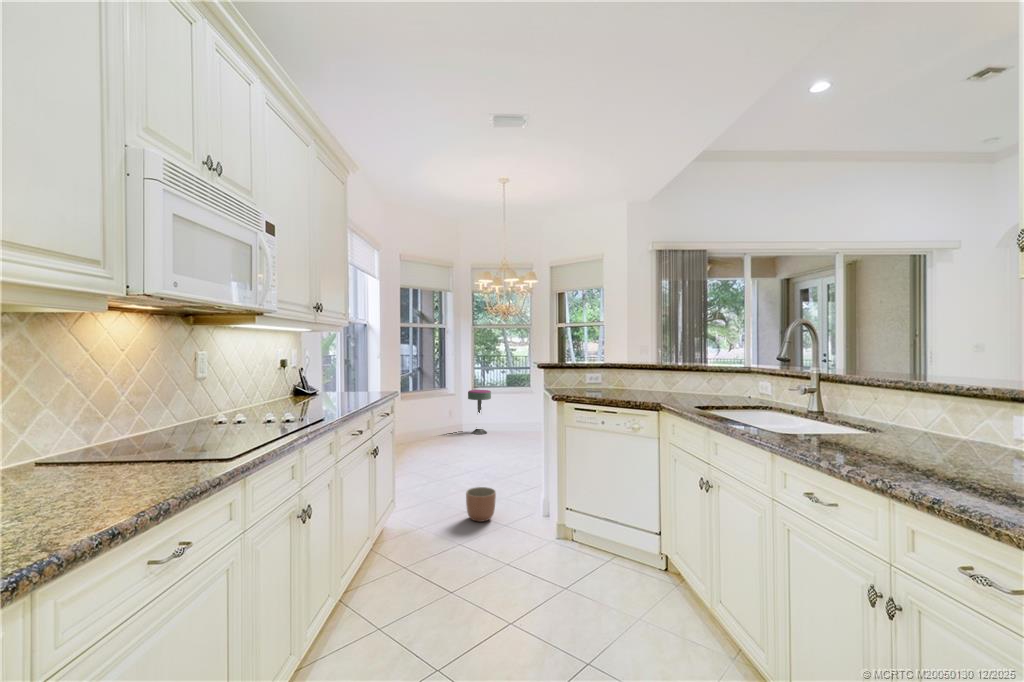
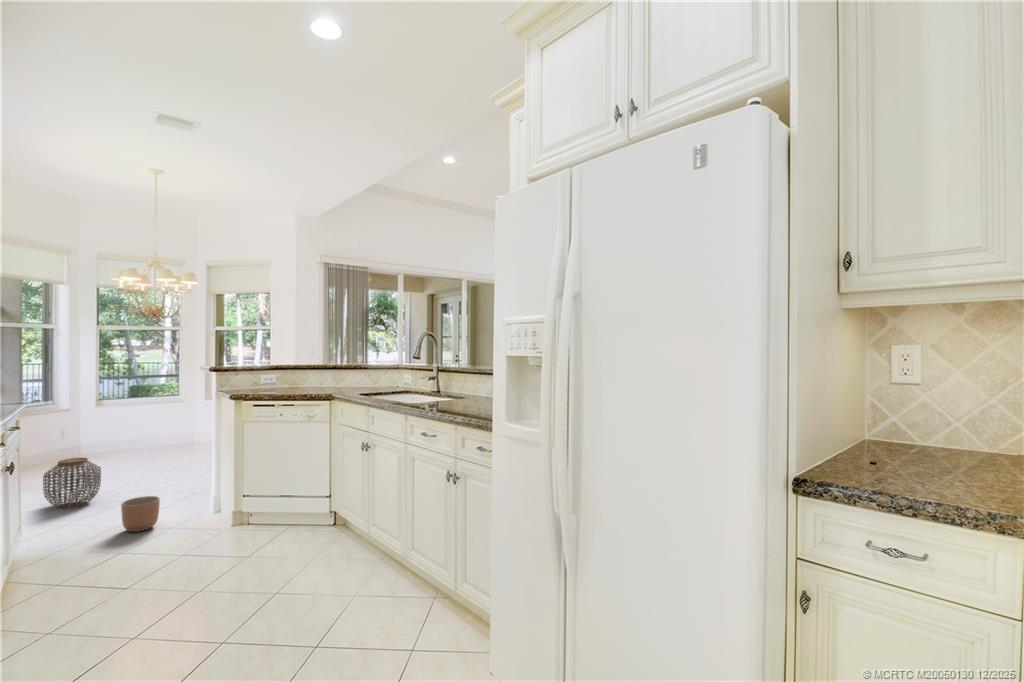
bar stool: present [468,390,491,434] -> none [88,402,123,456]
woven basket: none [425,439,463,482] -> present [43,458,101,509]

